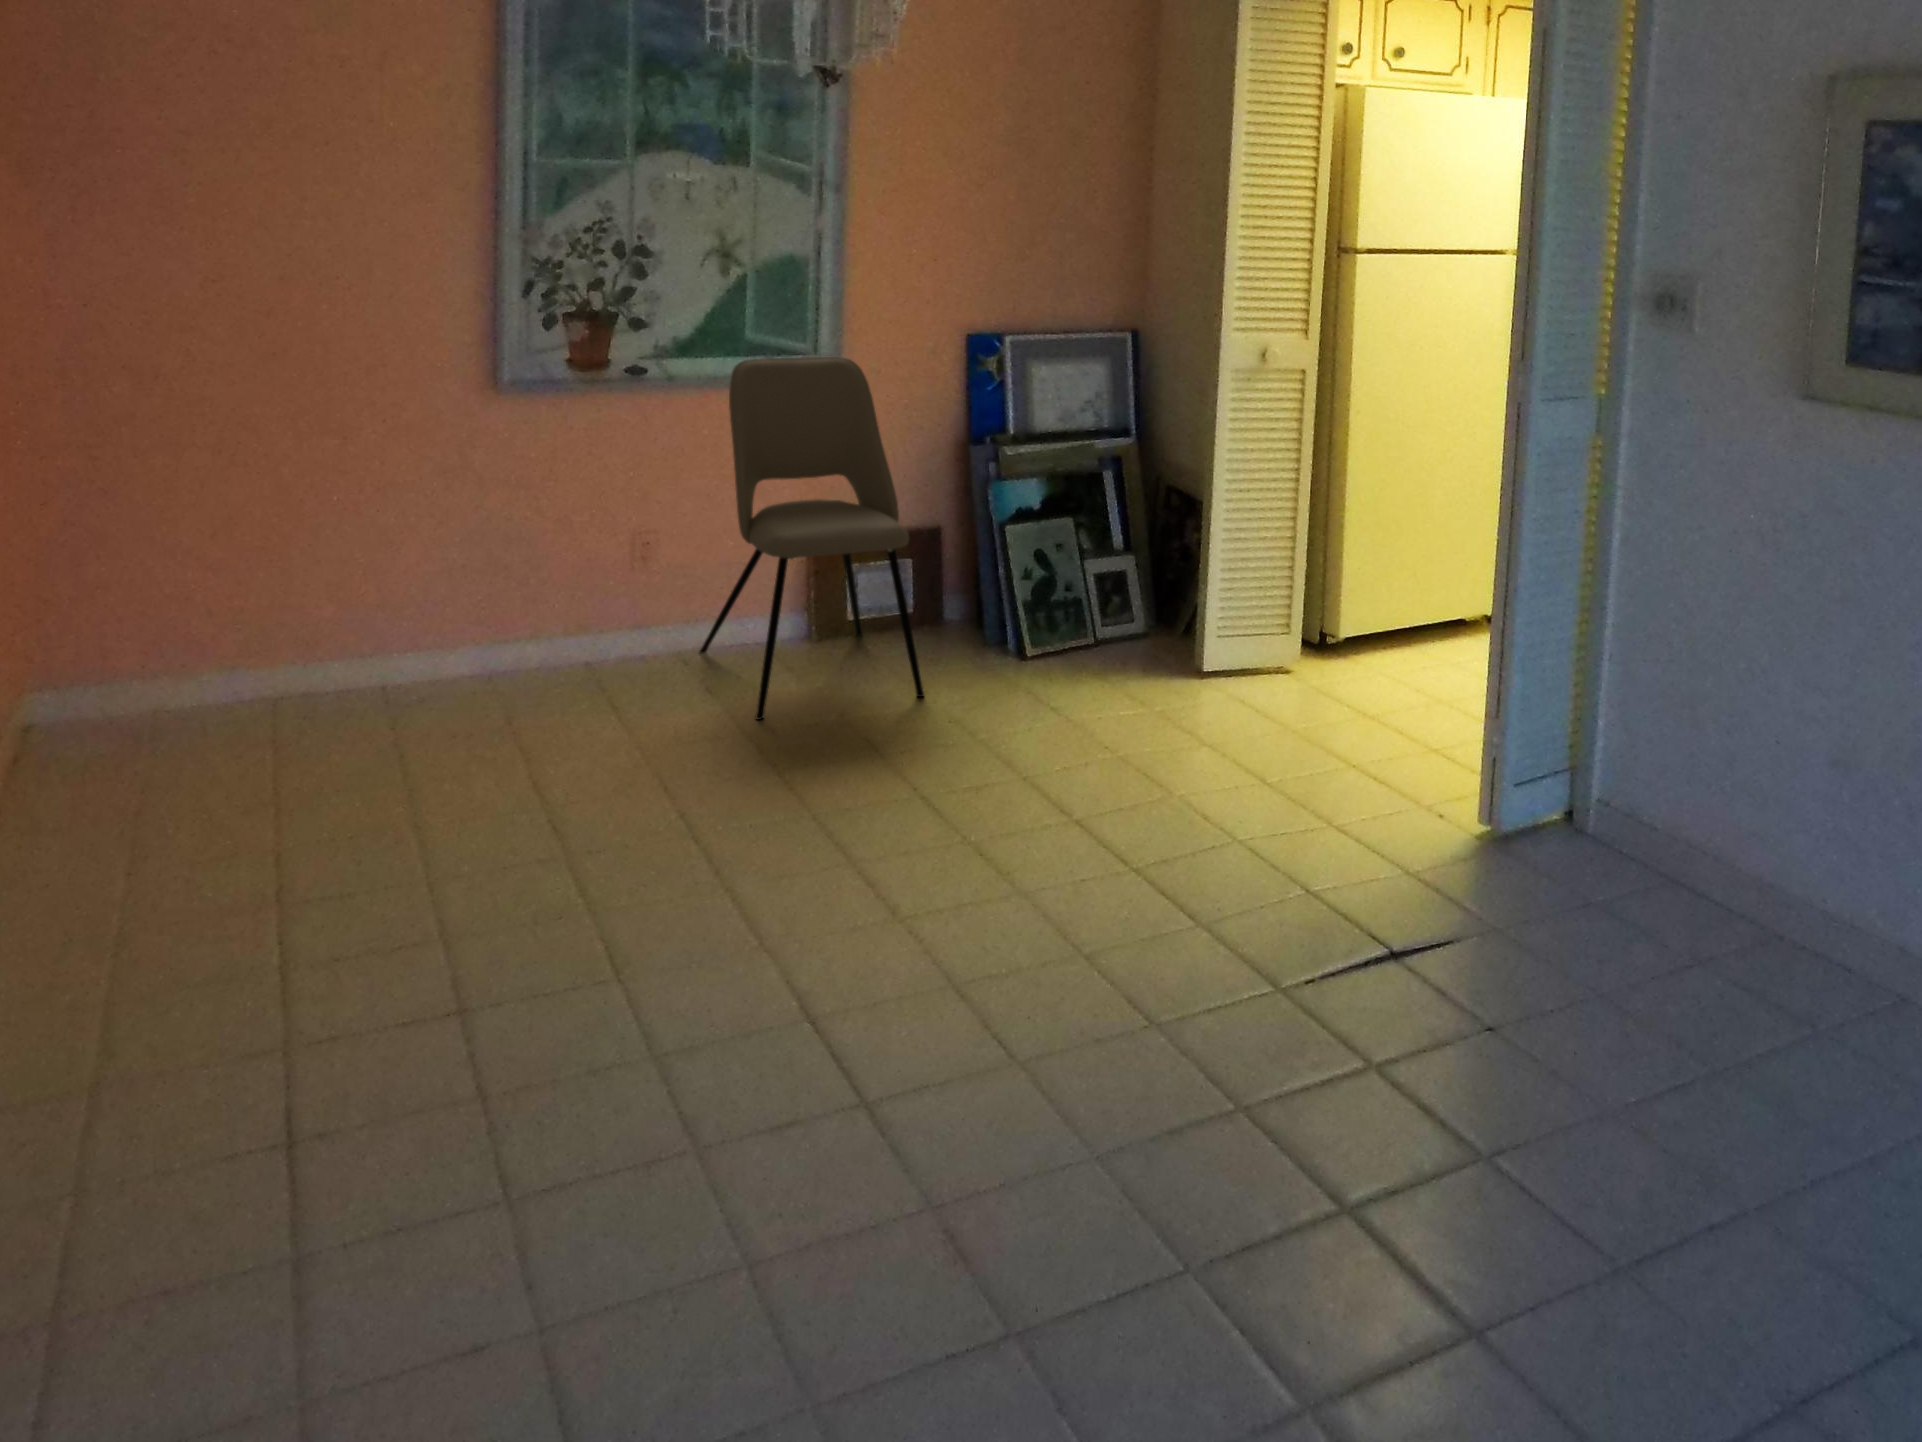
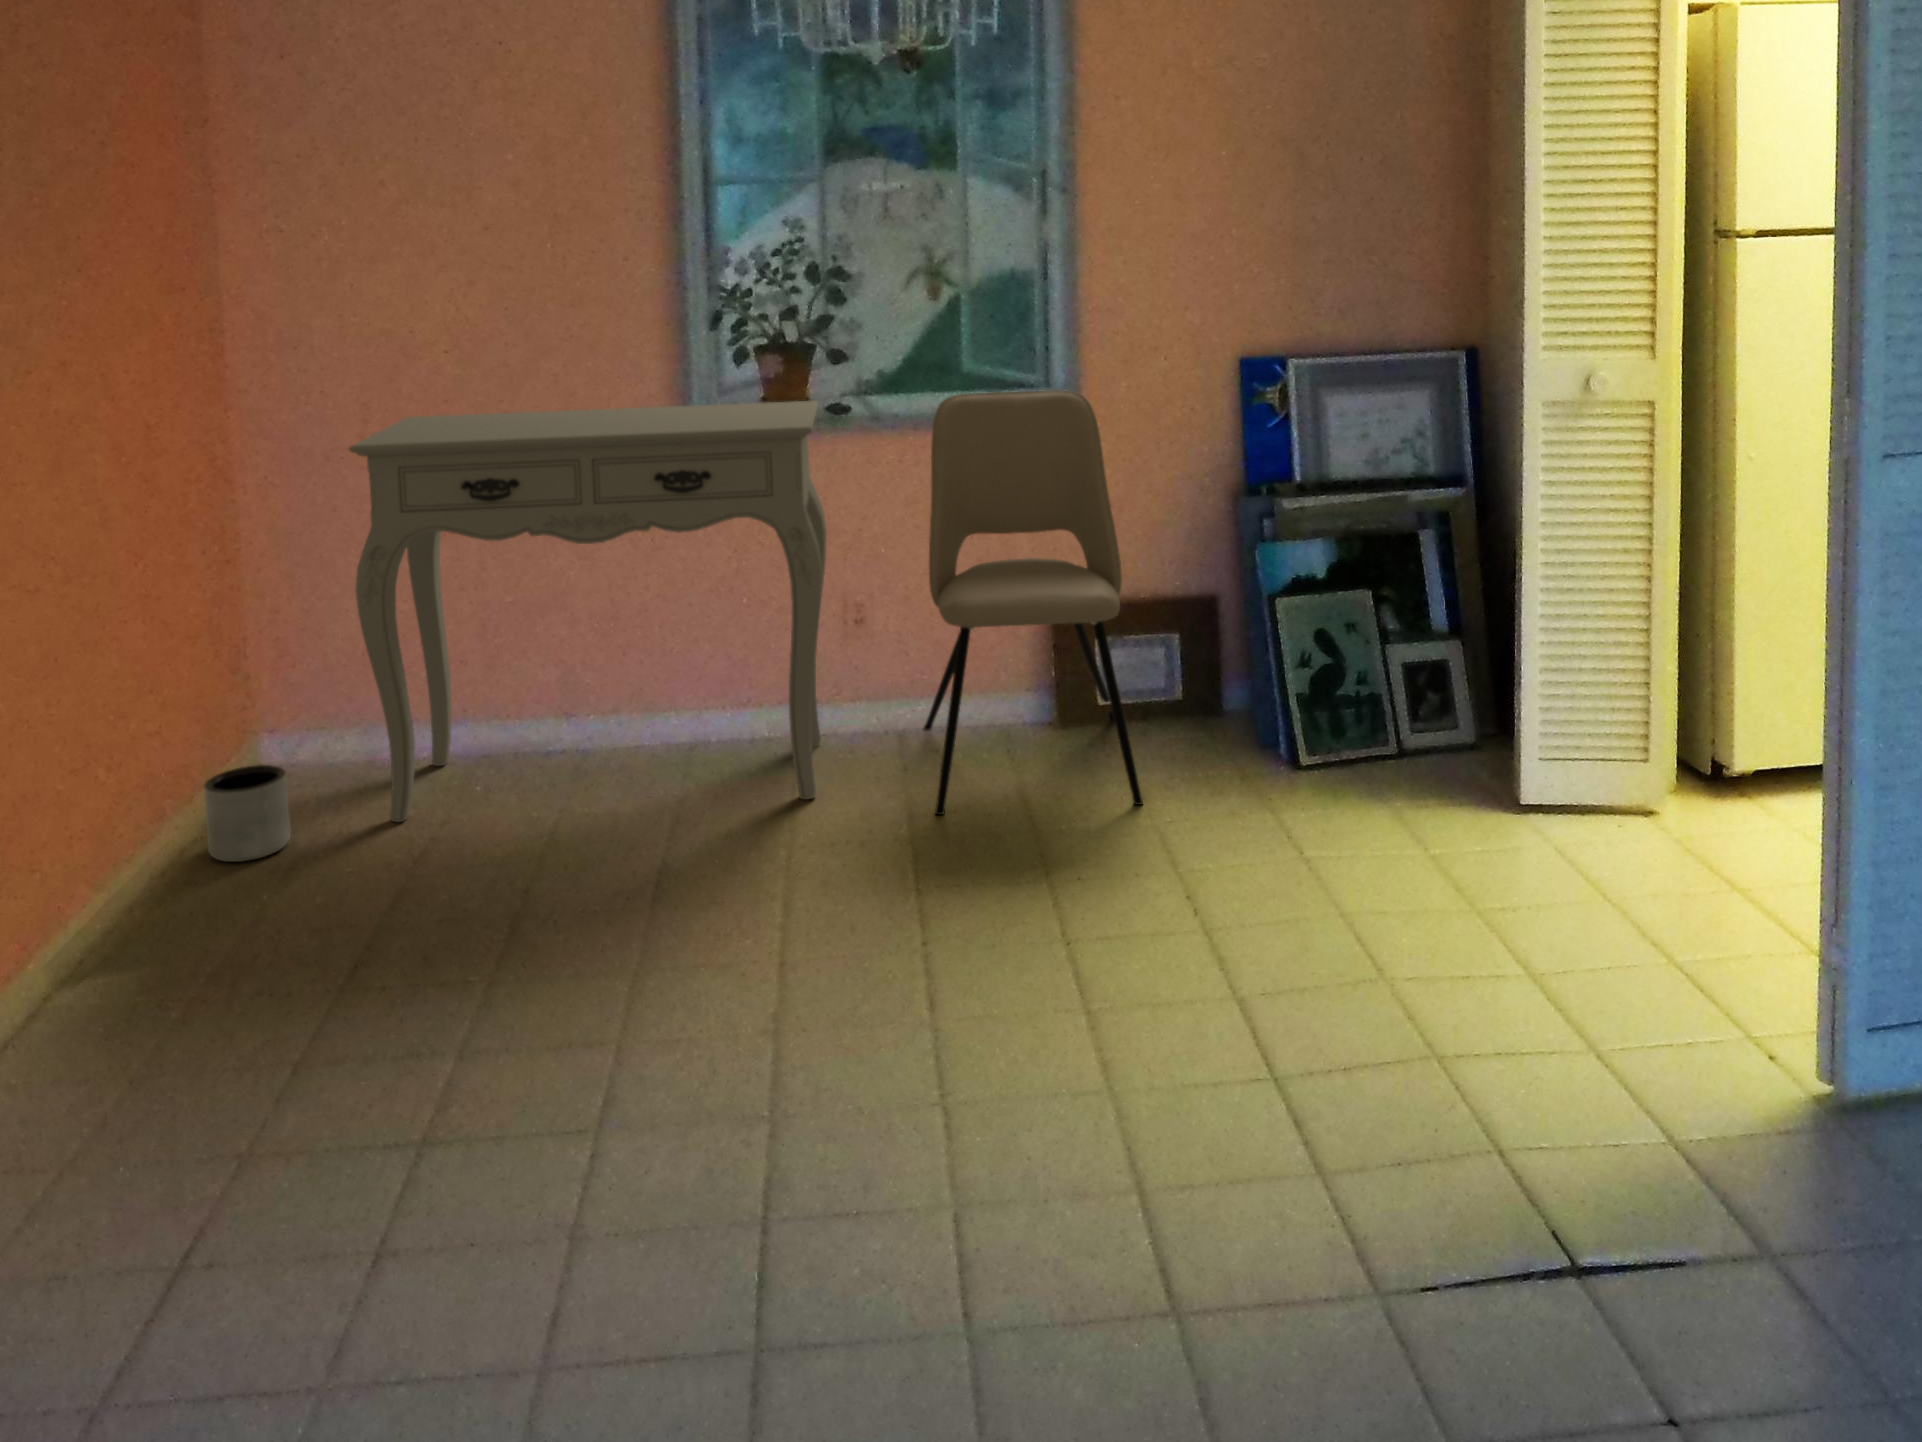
console table: none [186,363,657,776] -> present [349,401,827,822]
planter: none [12,730,107,830] -> present [204,765,291,862]

